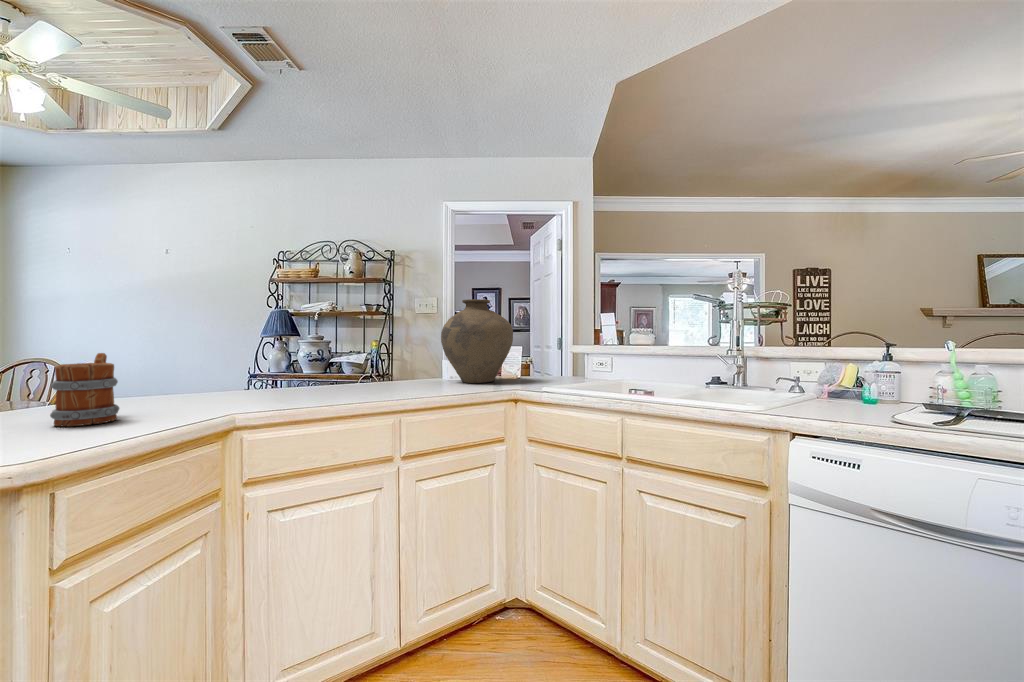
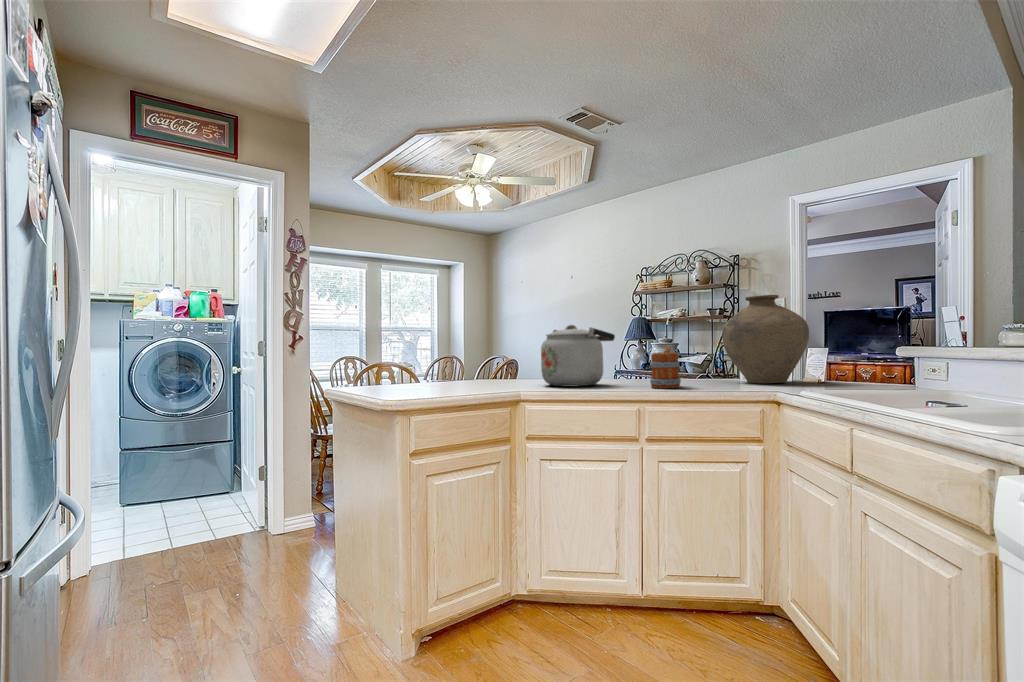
kettle: none [232,317,347,402] -> present [541,325,615,387]
mug: present [50,353,119,426] -> present [650,347,681,388]

